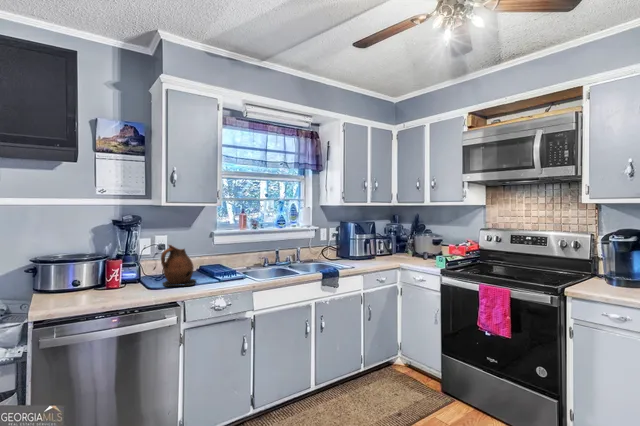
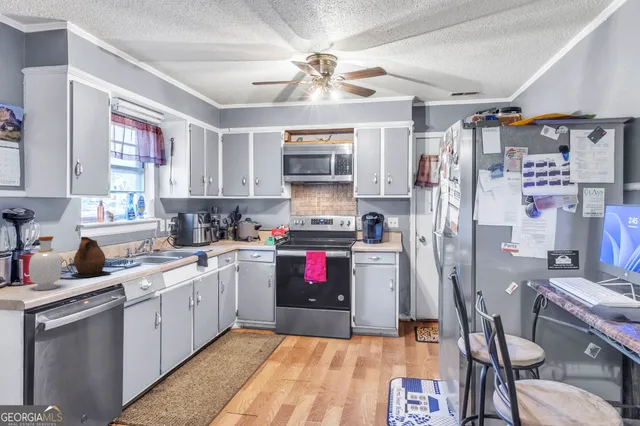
bottle: none [95,243,127,296] -> present [29,236,63,290]

